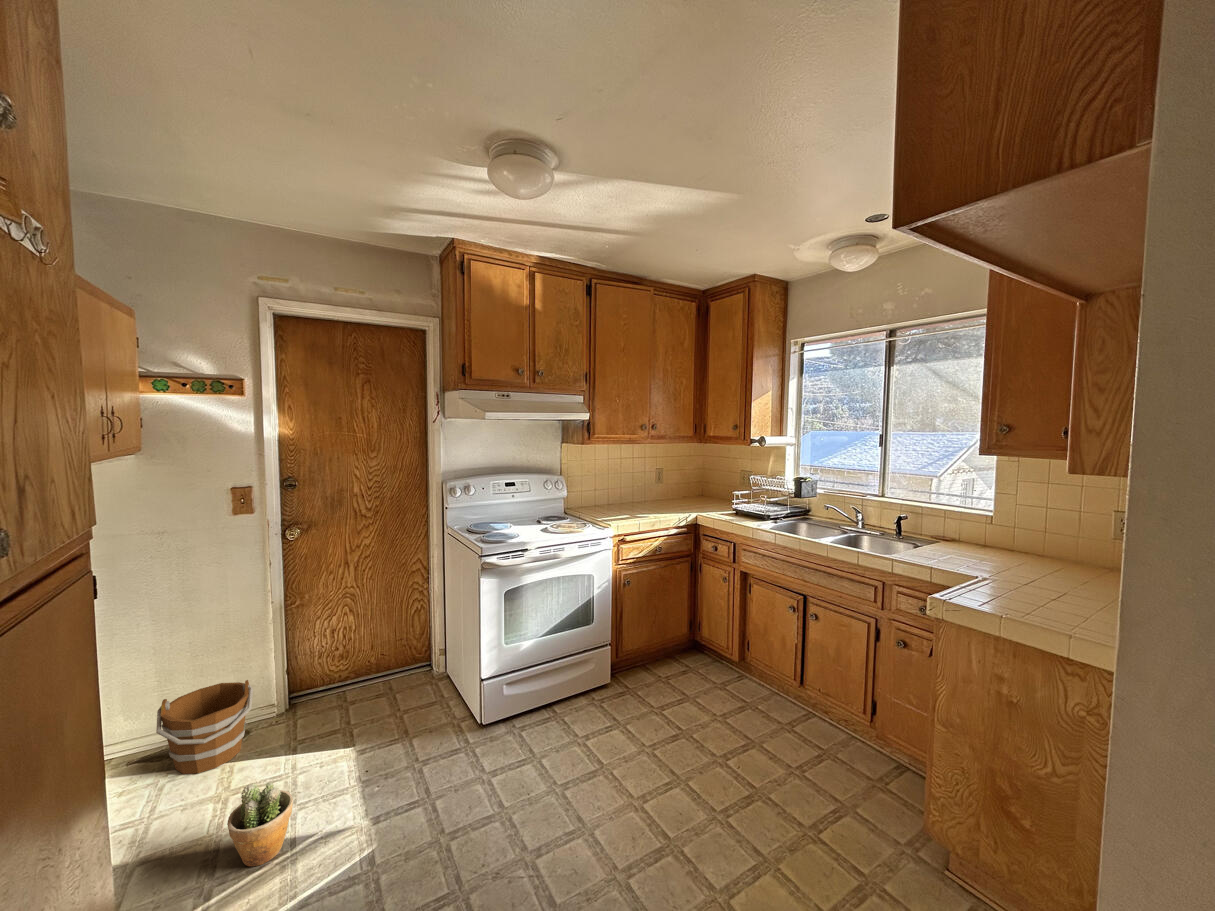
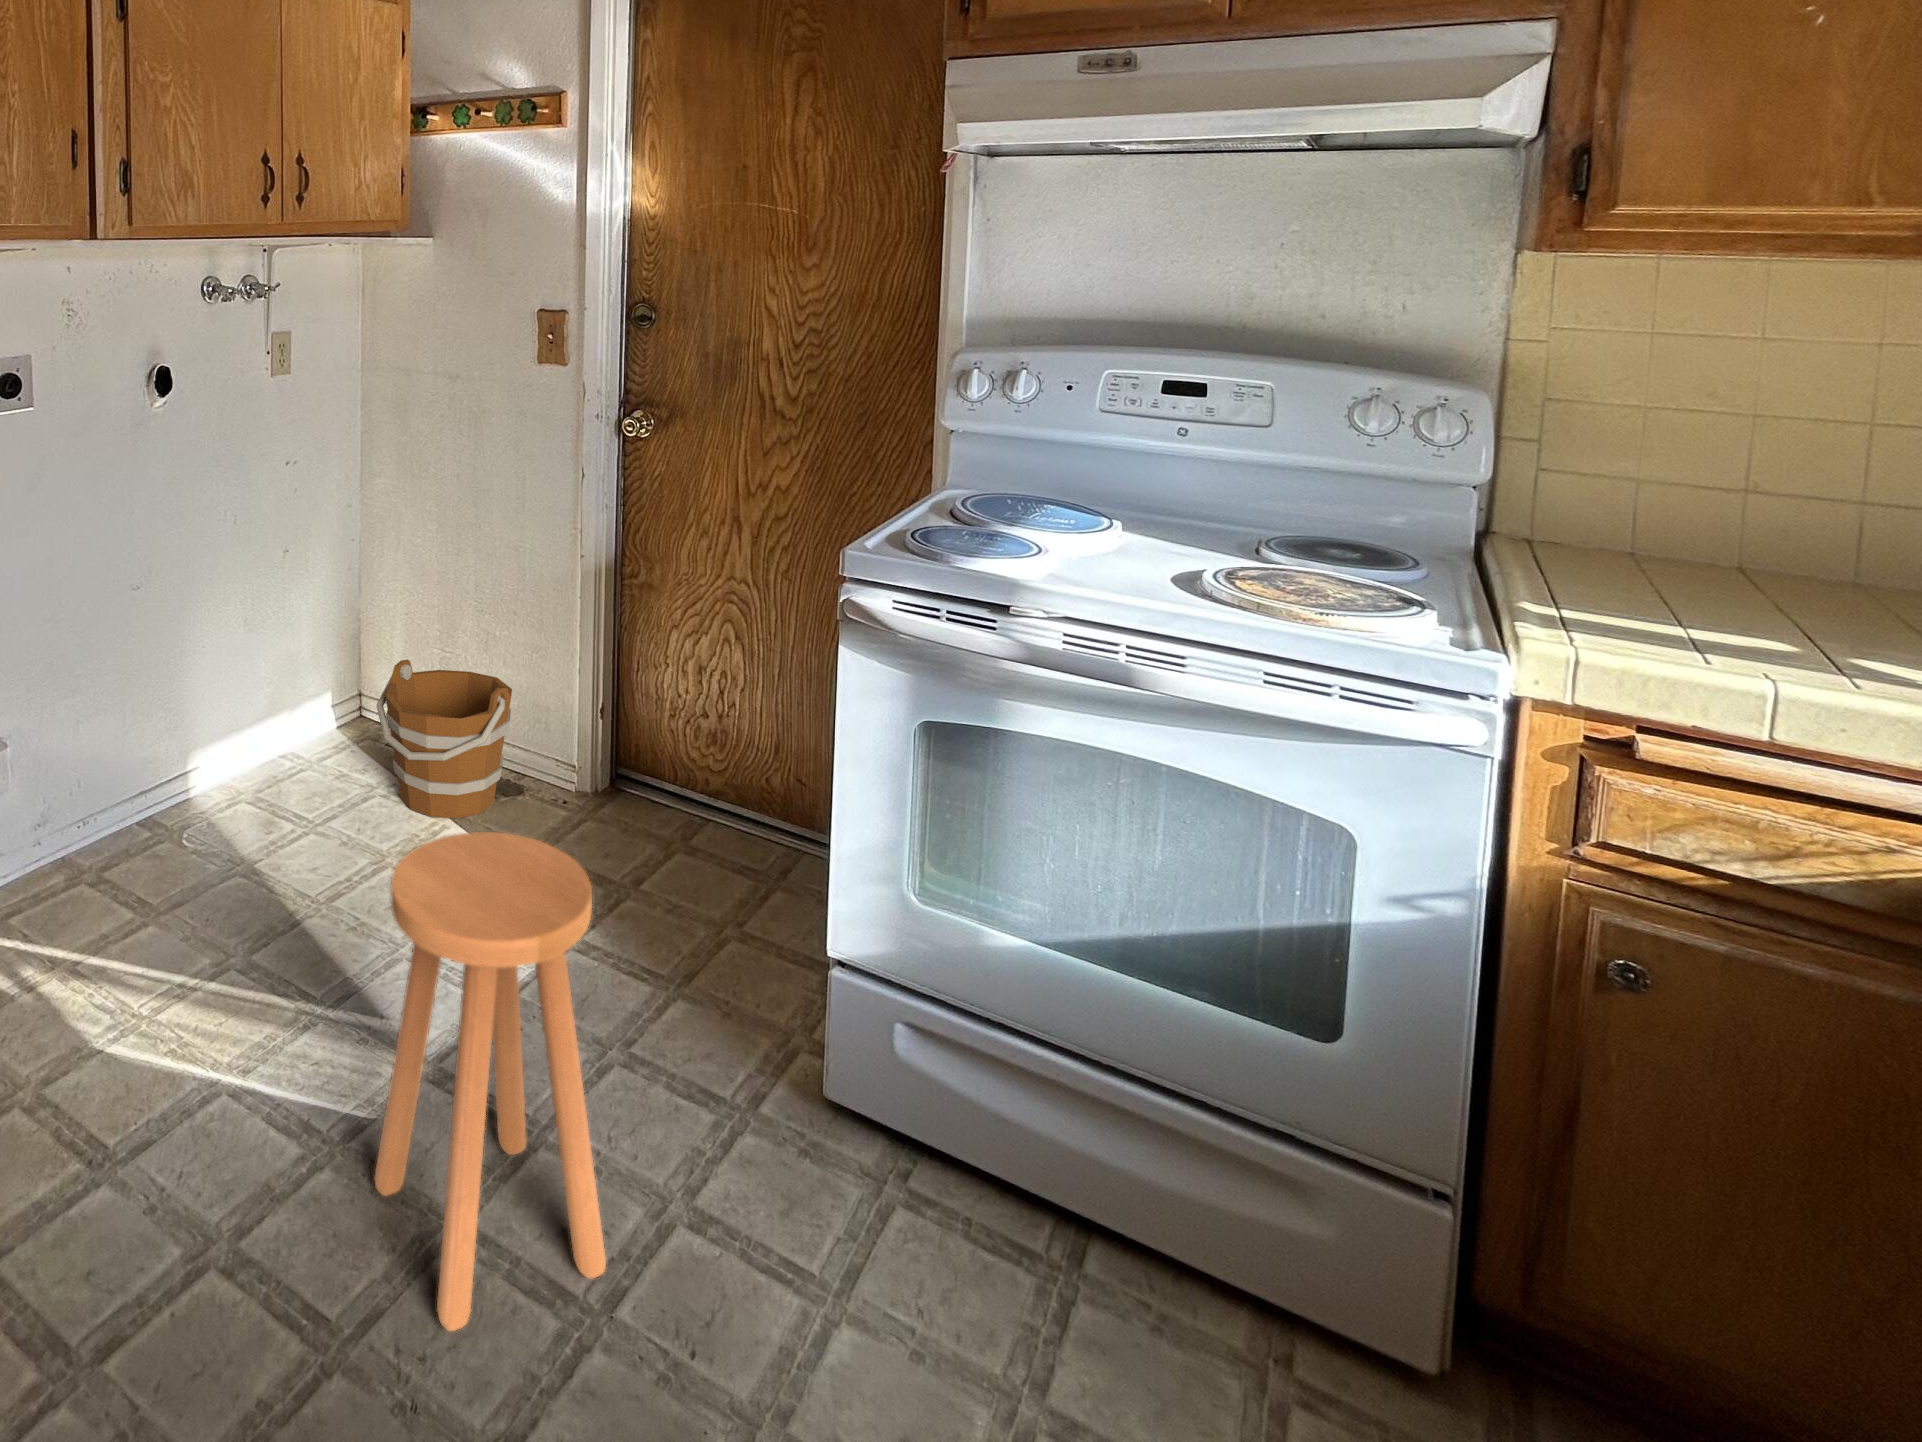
stool: none [404,678,493,858] -> present [375,832,606,1331]
potted plant: present [227,782,293,866] -> none [259,840,362,997]

